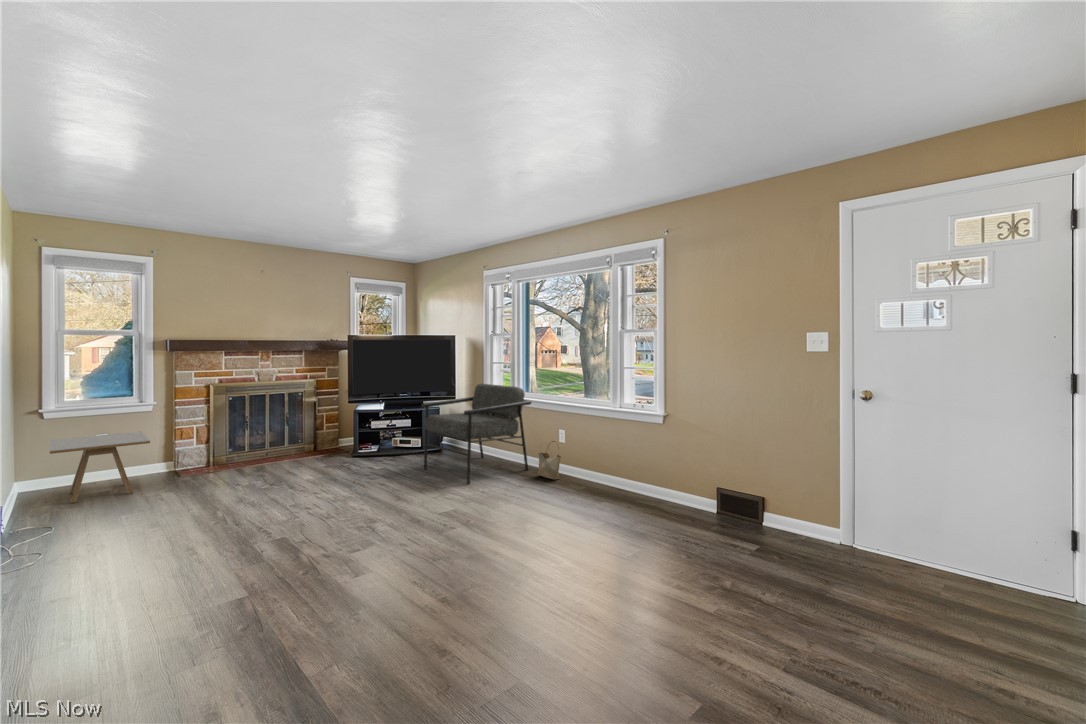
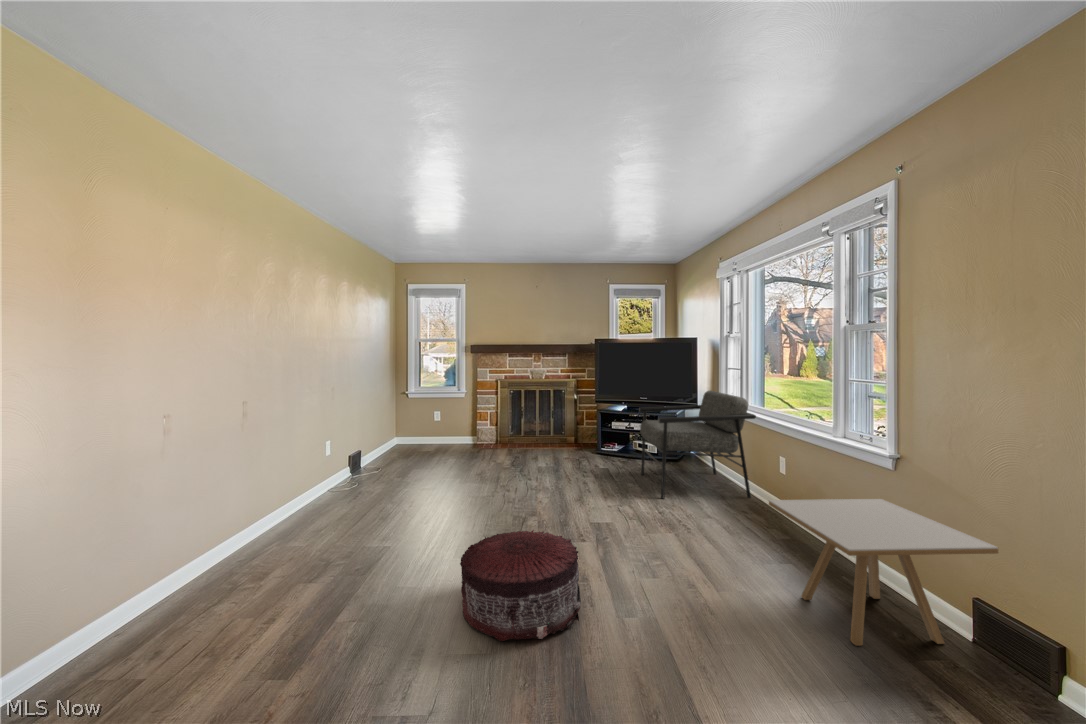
side table: present [50,432,150,503] -> present [769,499,998,646]
woven basket: present [537,441,561,479] -> none [752,467,779,517]
pouf: none [415,518,532,616] -> present [460,530,581,641]

